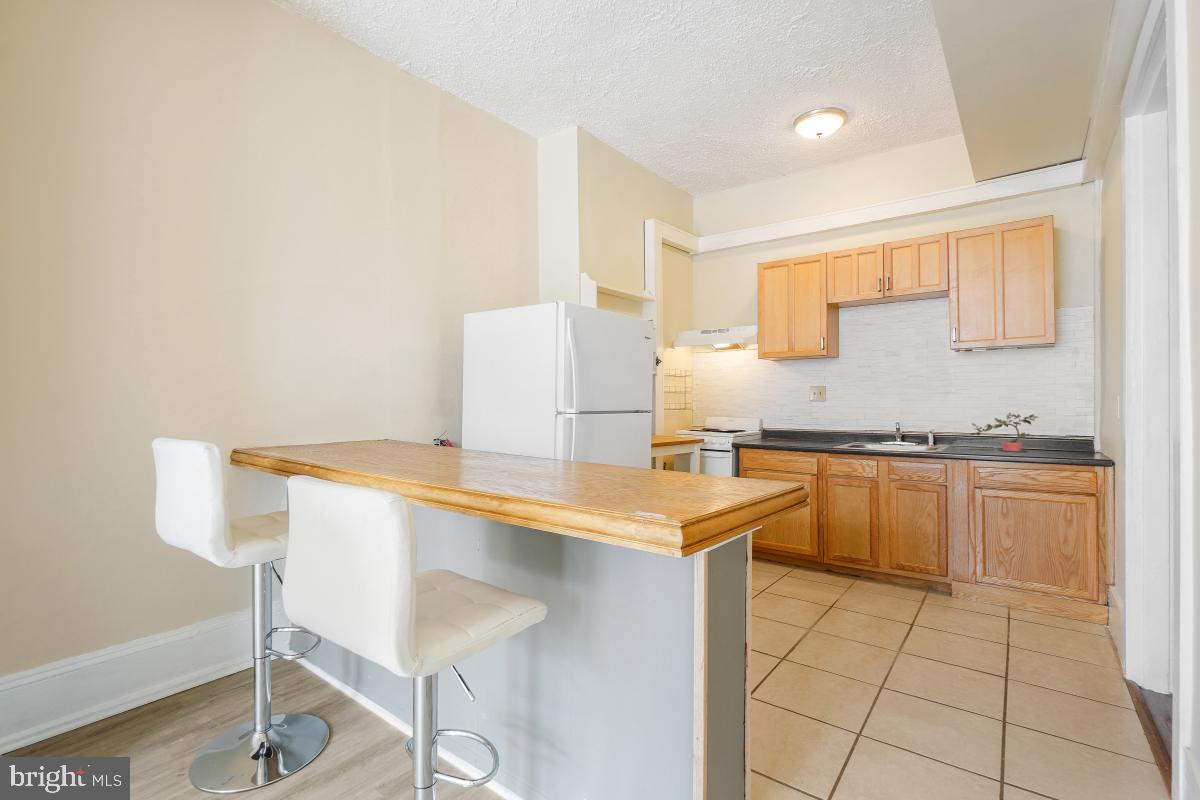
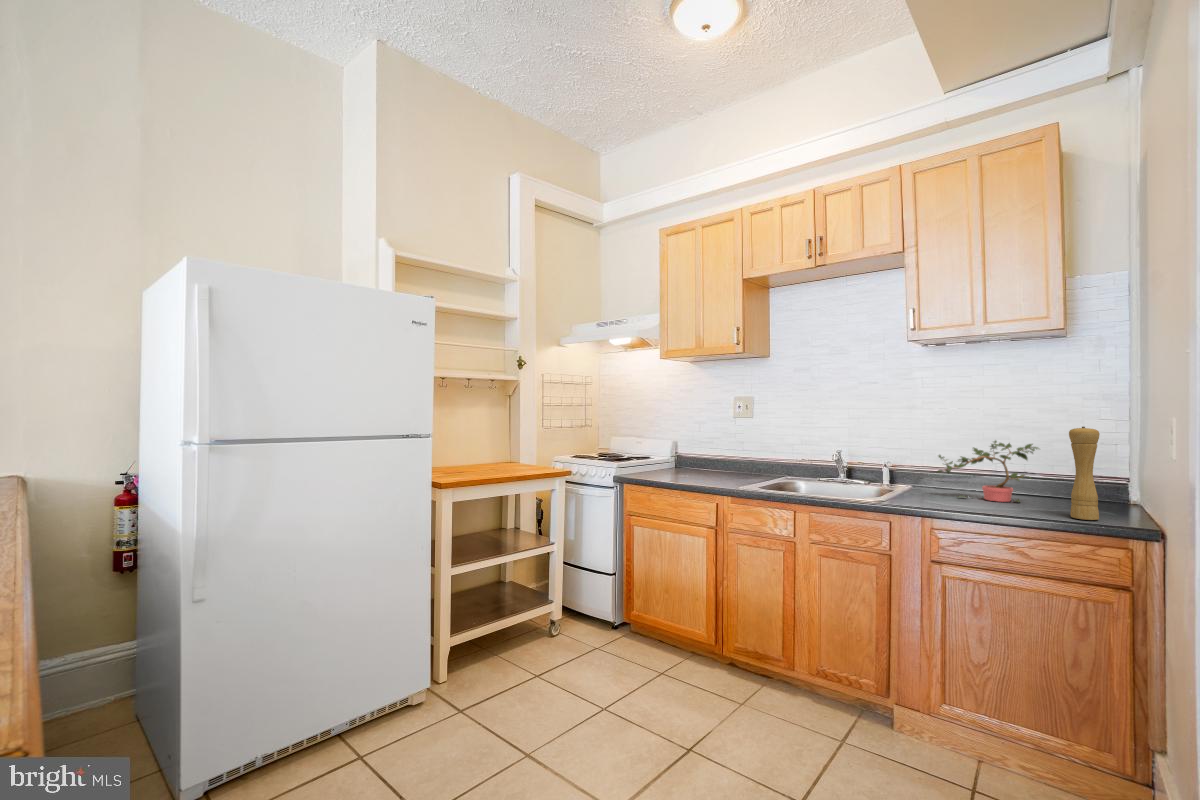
pepper mill: none [1060,402,1078,457] -> present [1069,427,1100,520]

